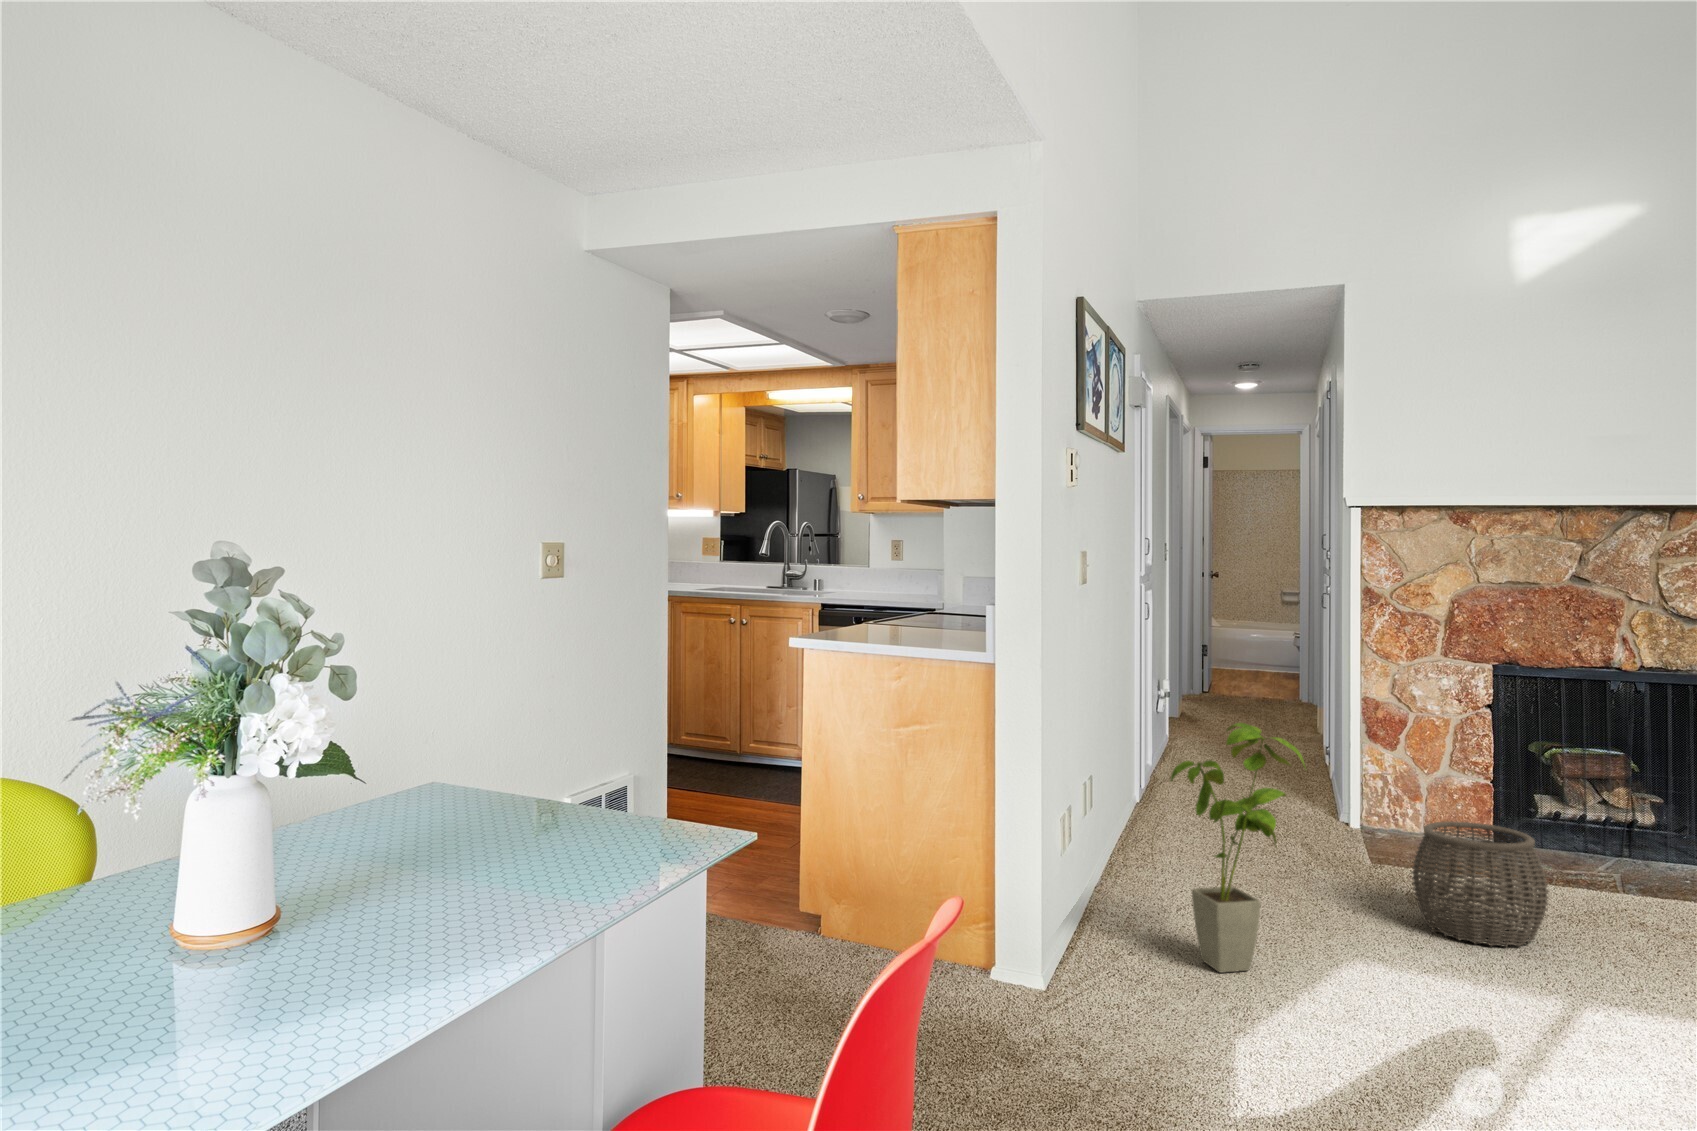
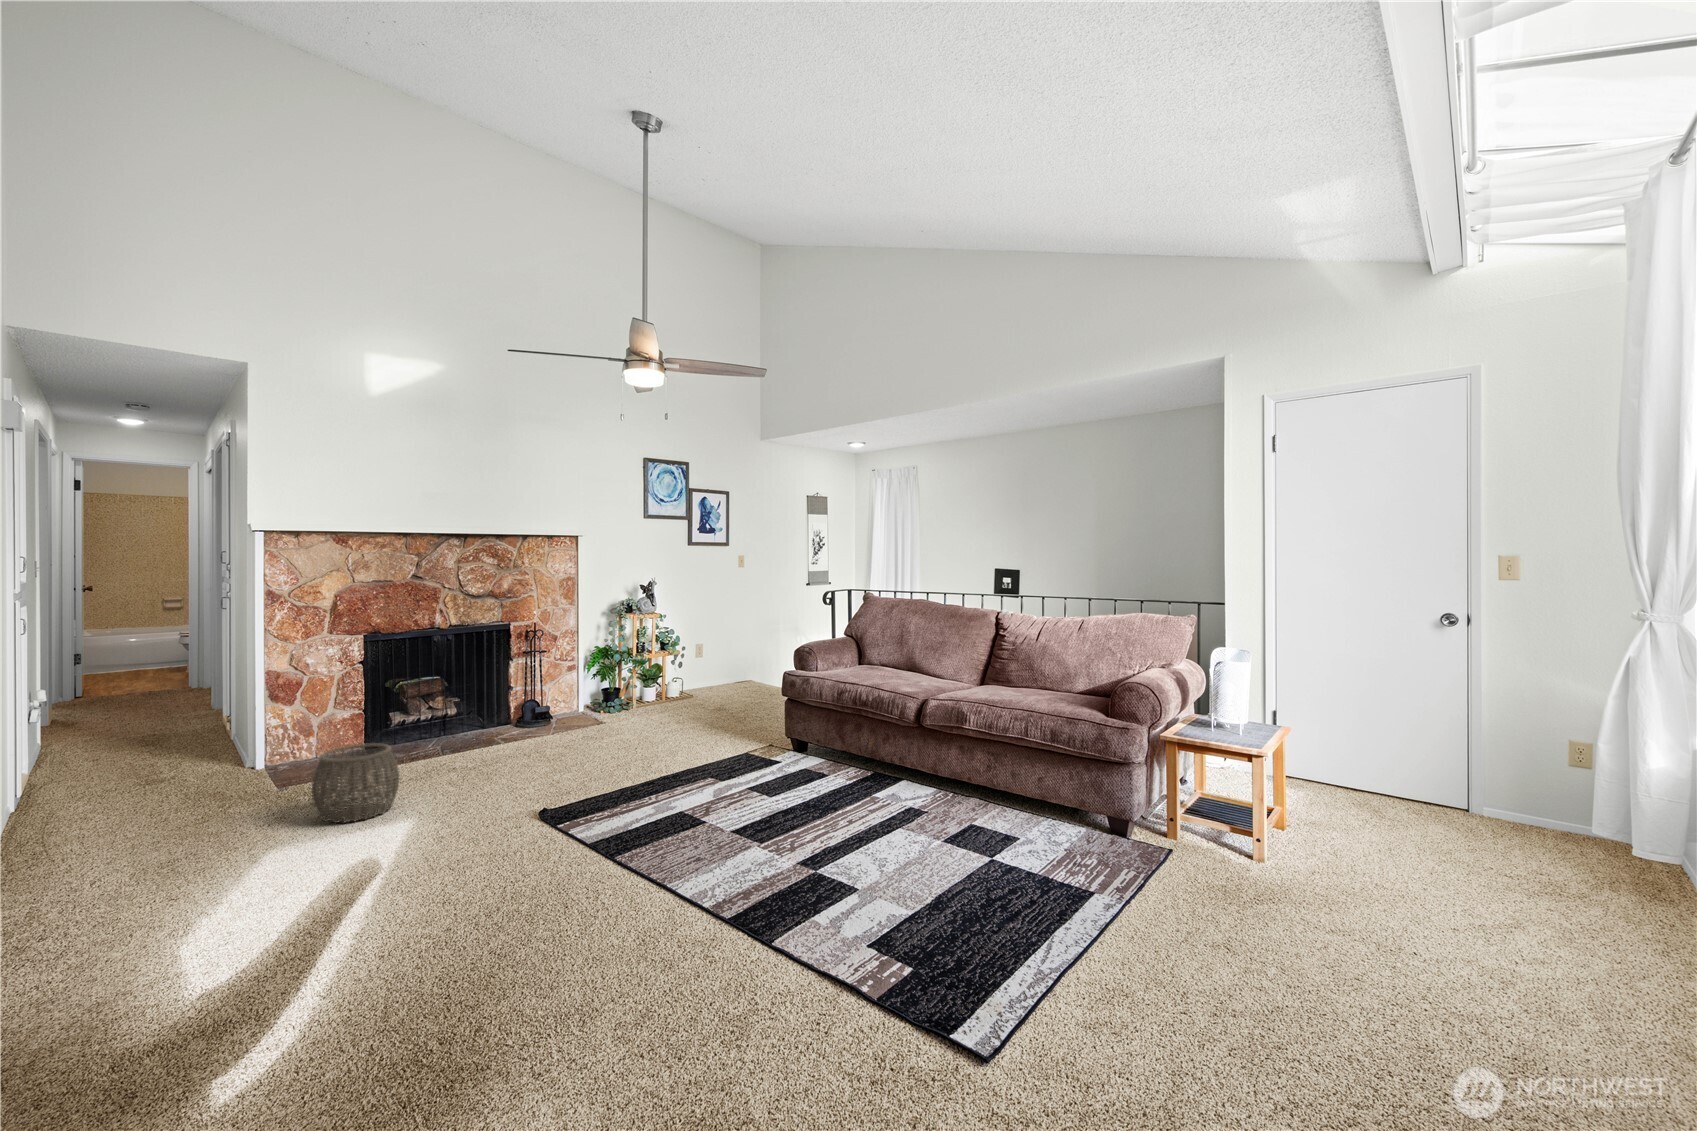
house plant: present [1171,723,1305,973] -> none [93,717,230,915]

